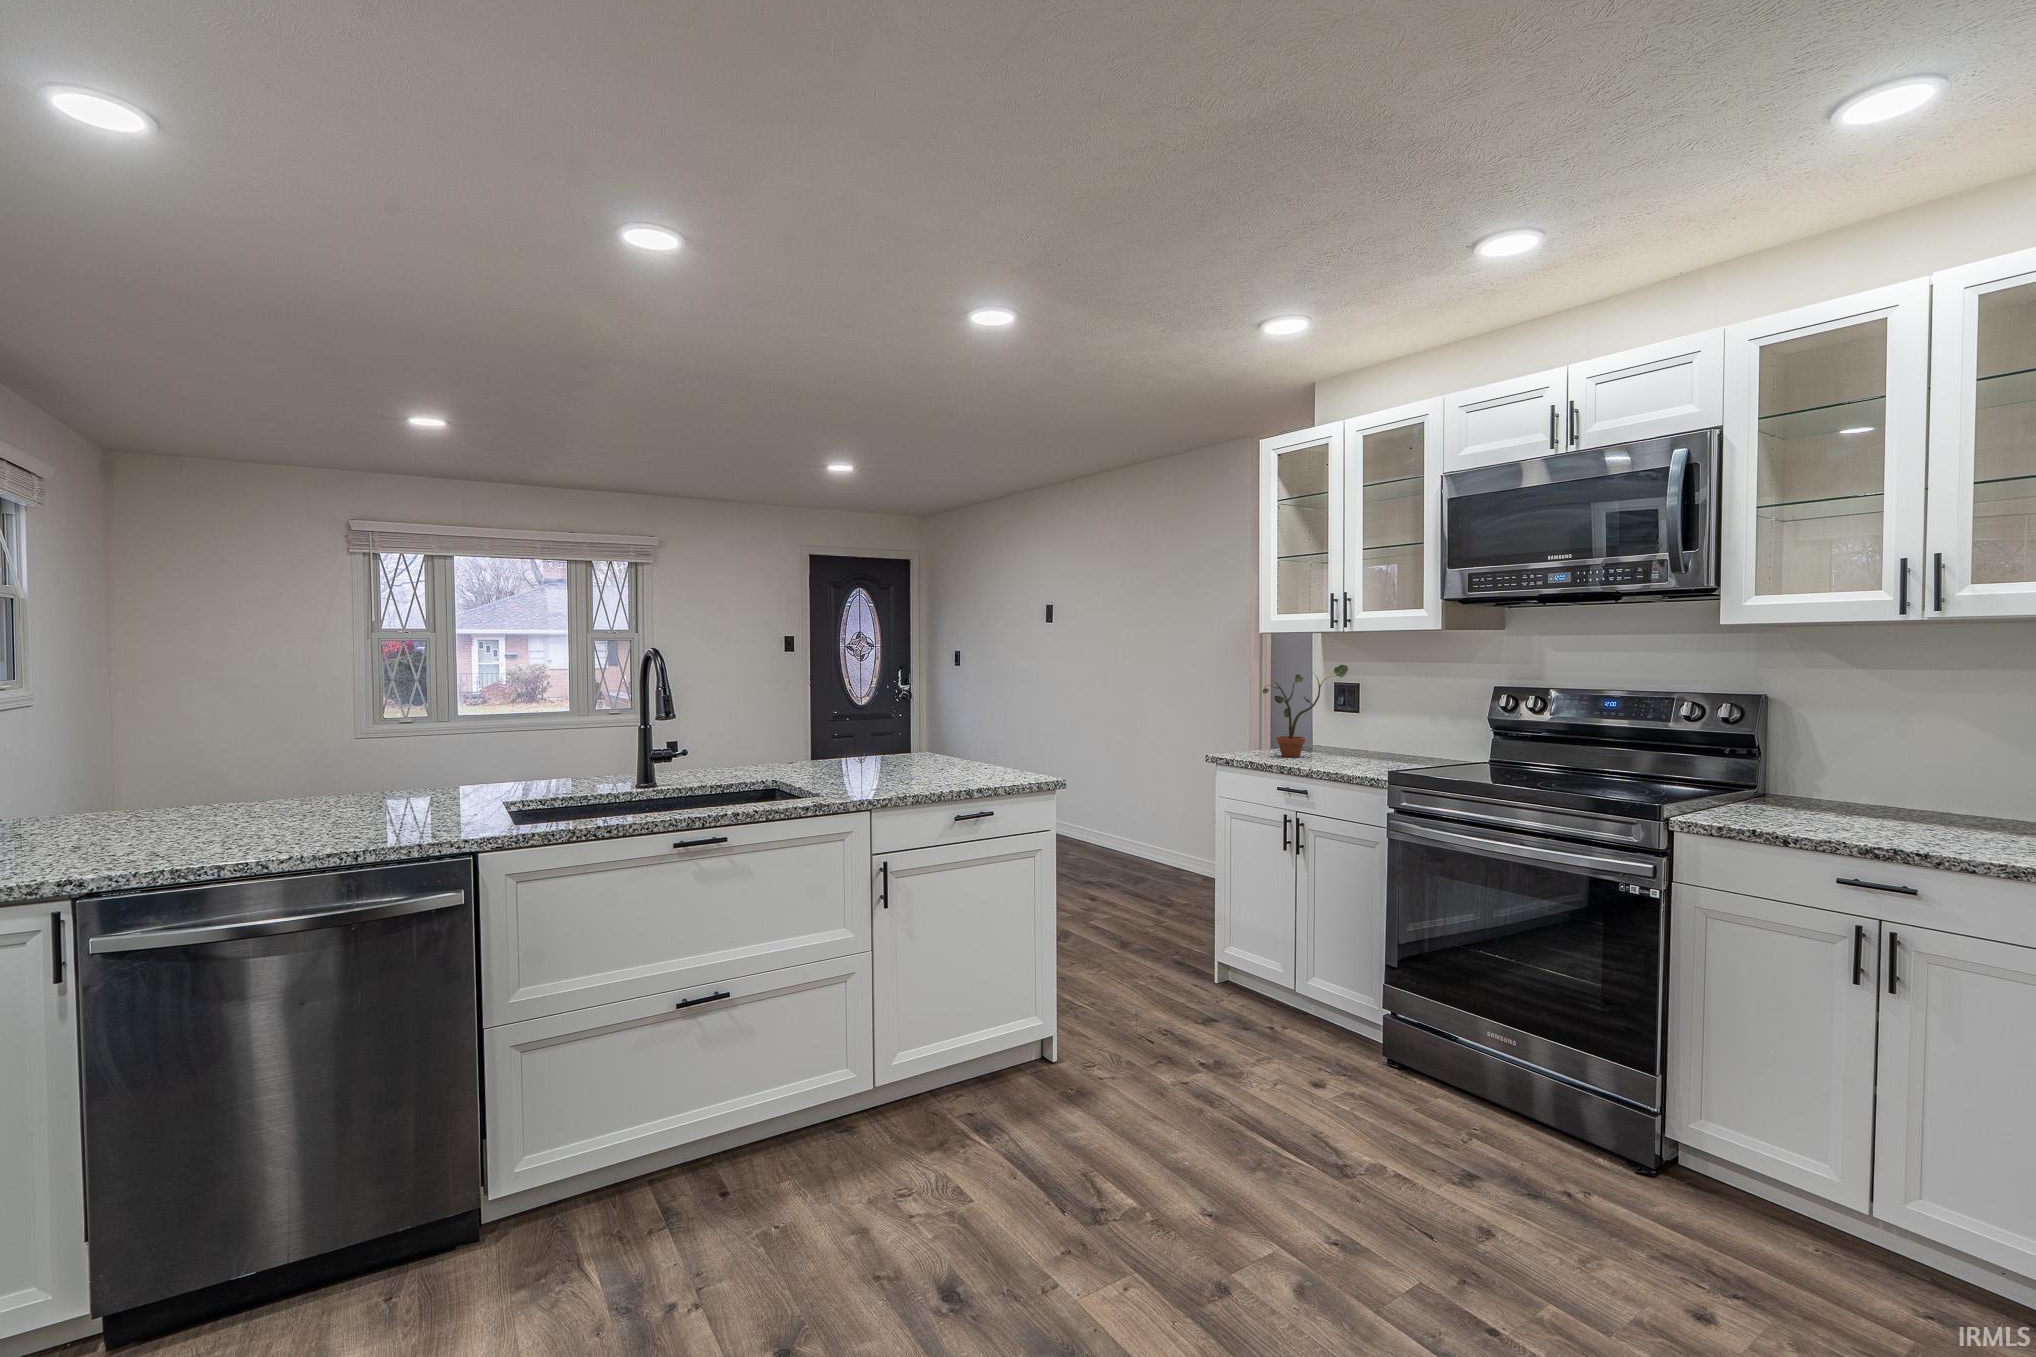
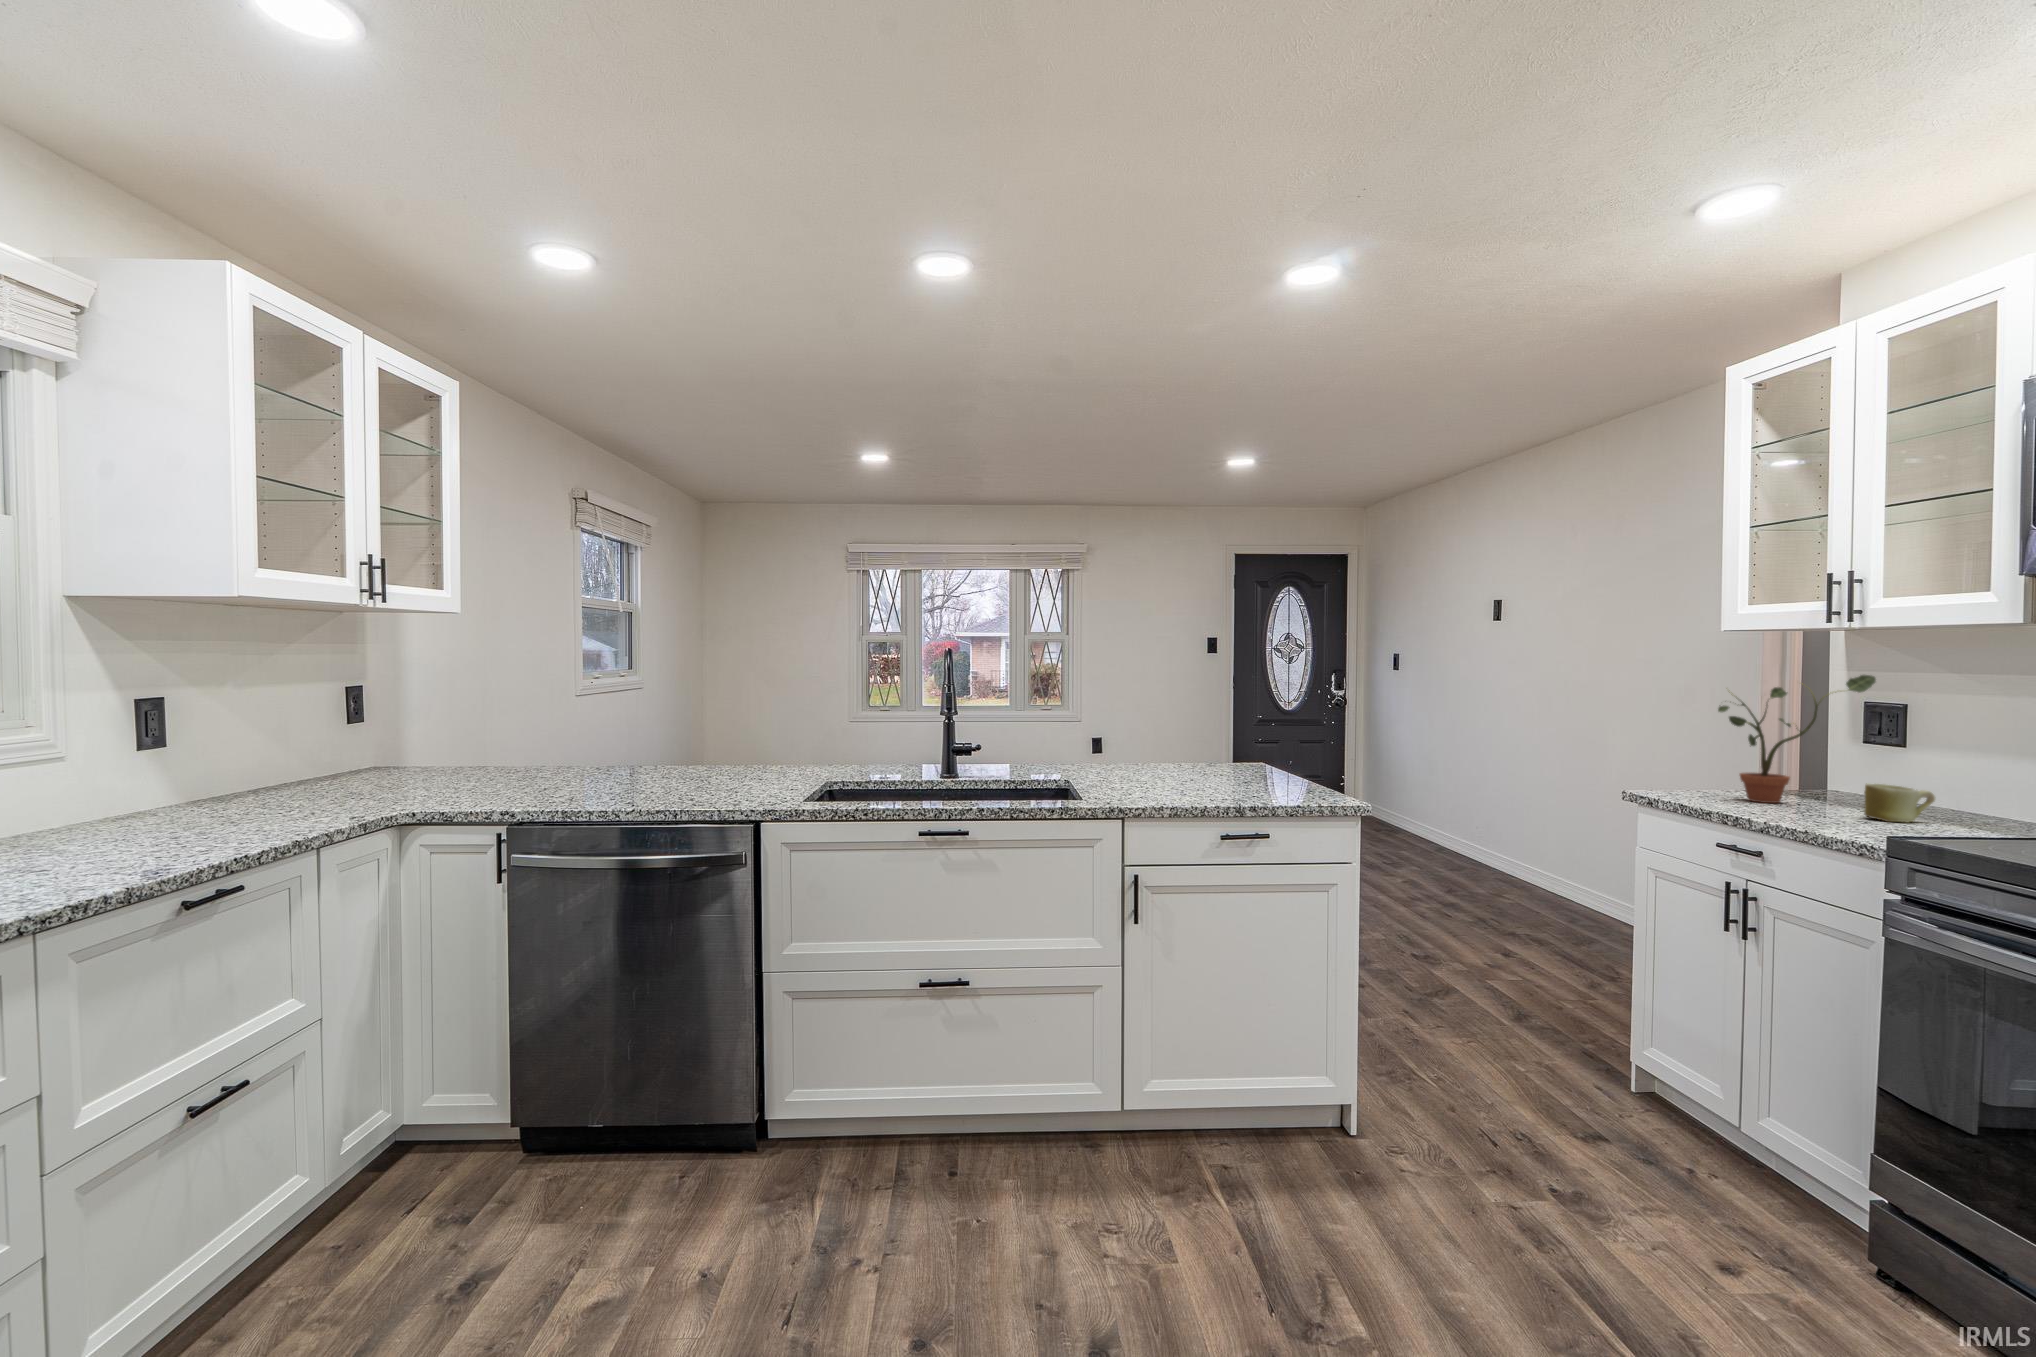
mug: none [1355,738,1390,763] -> present [1864,783,1935,822]

